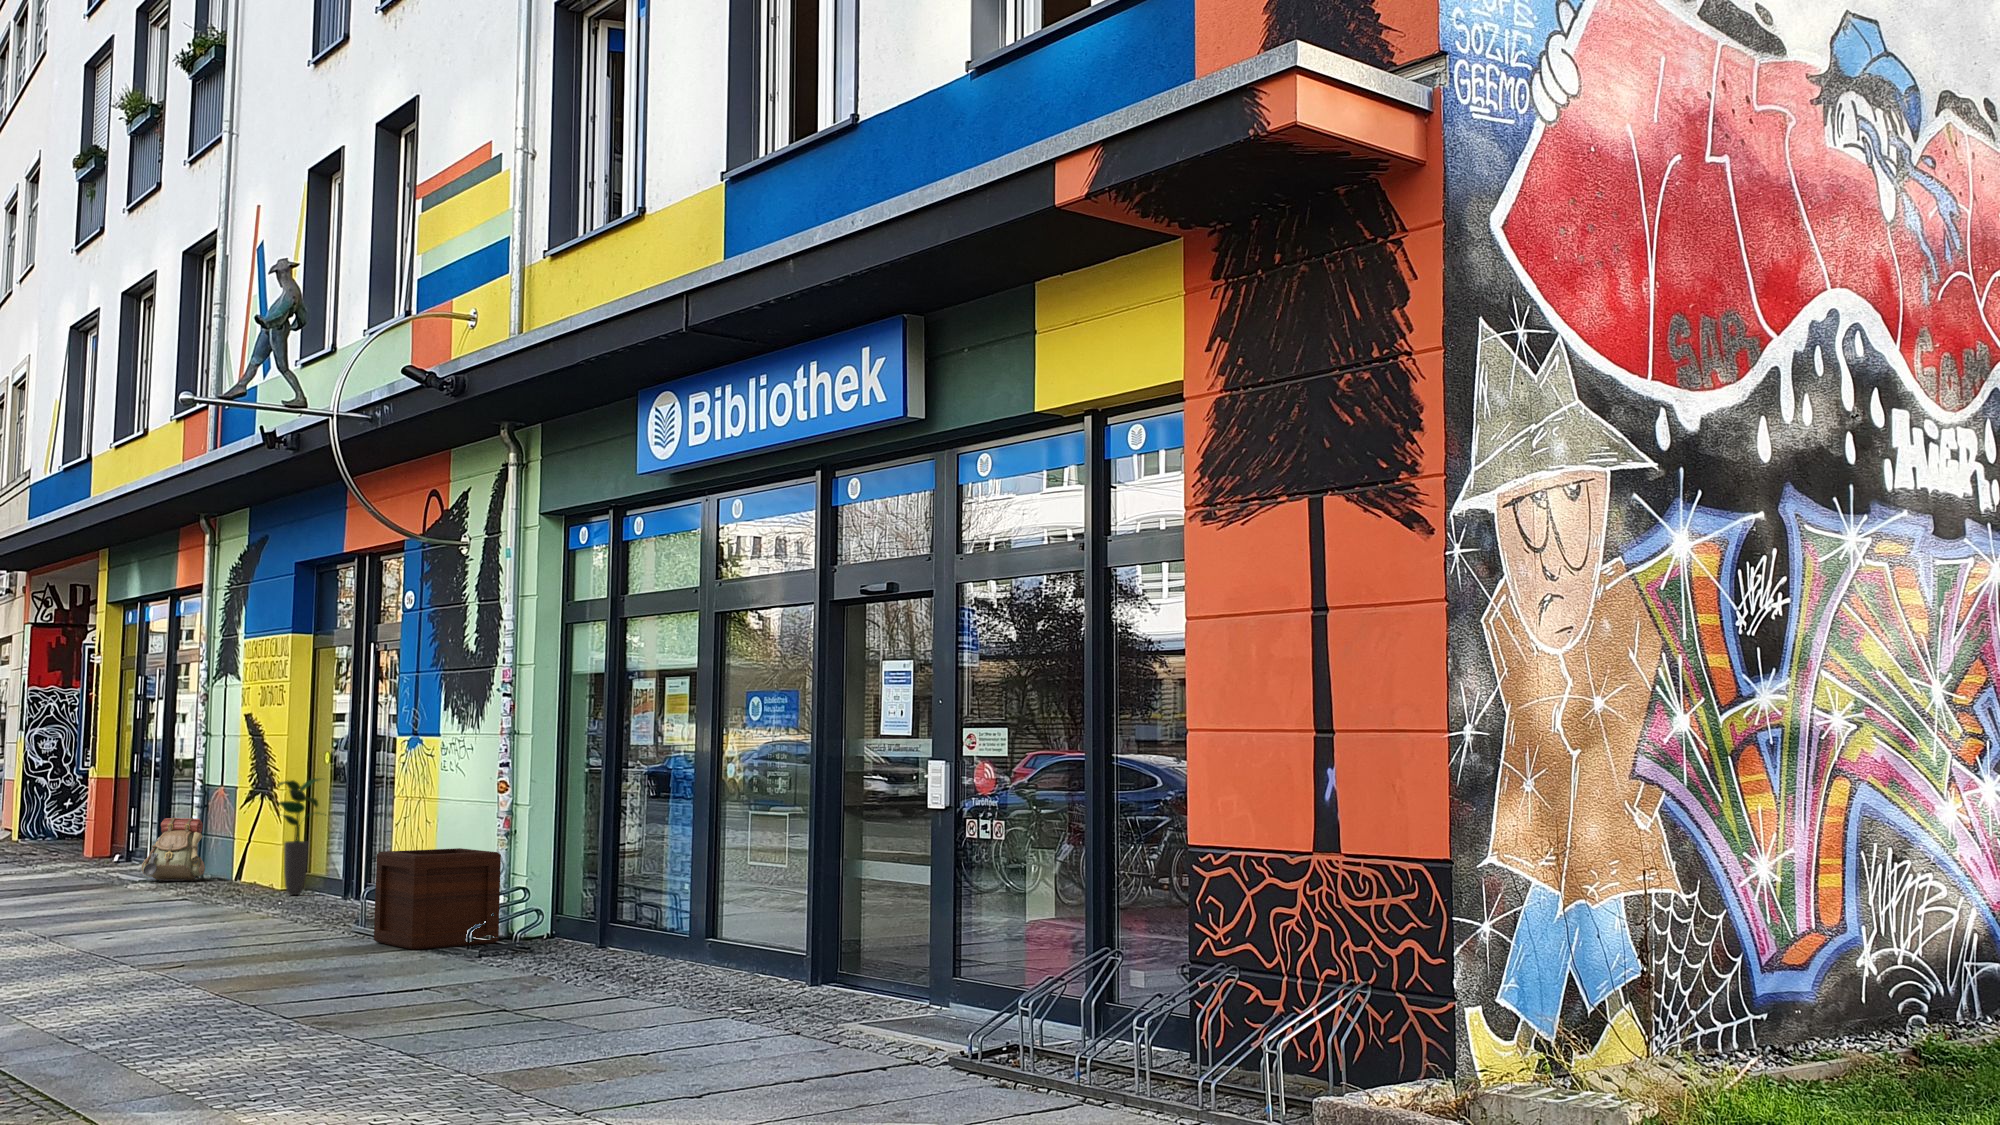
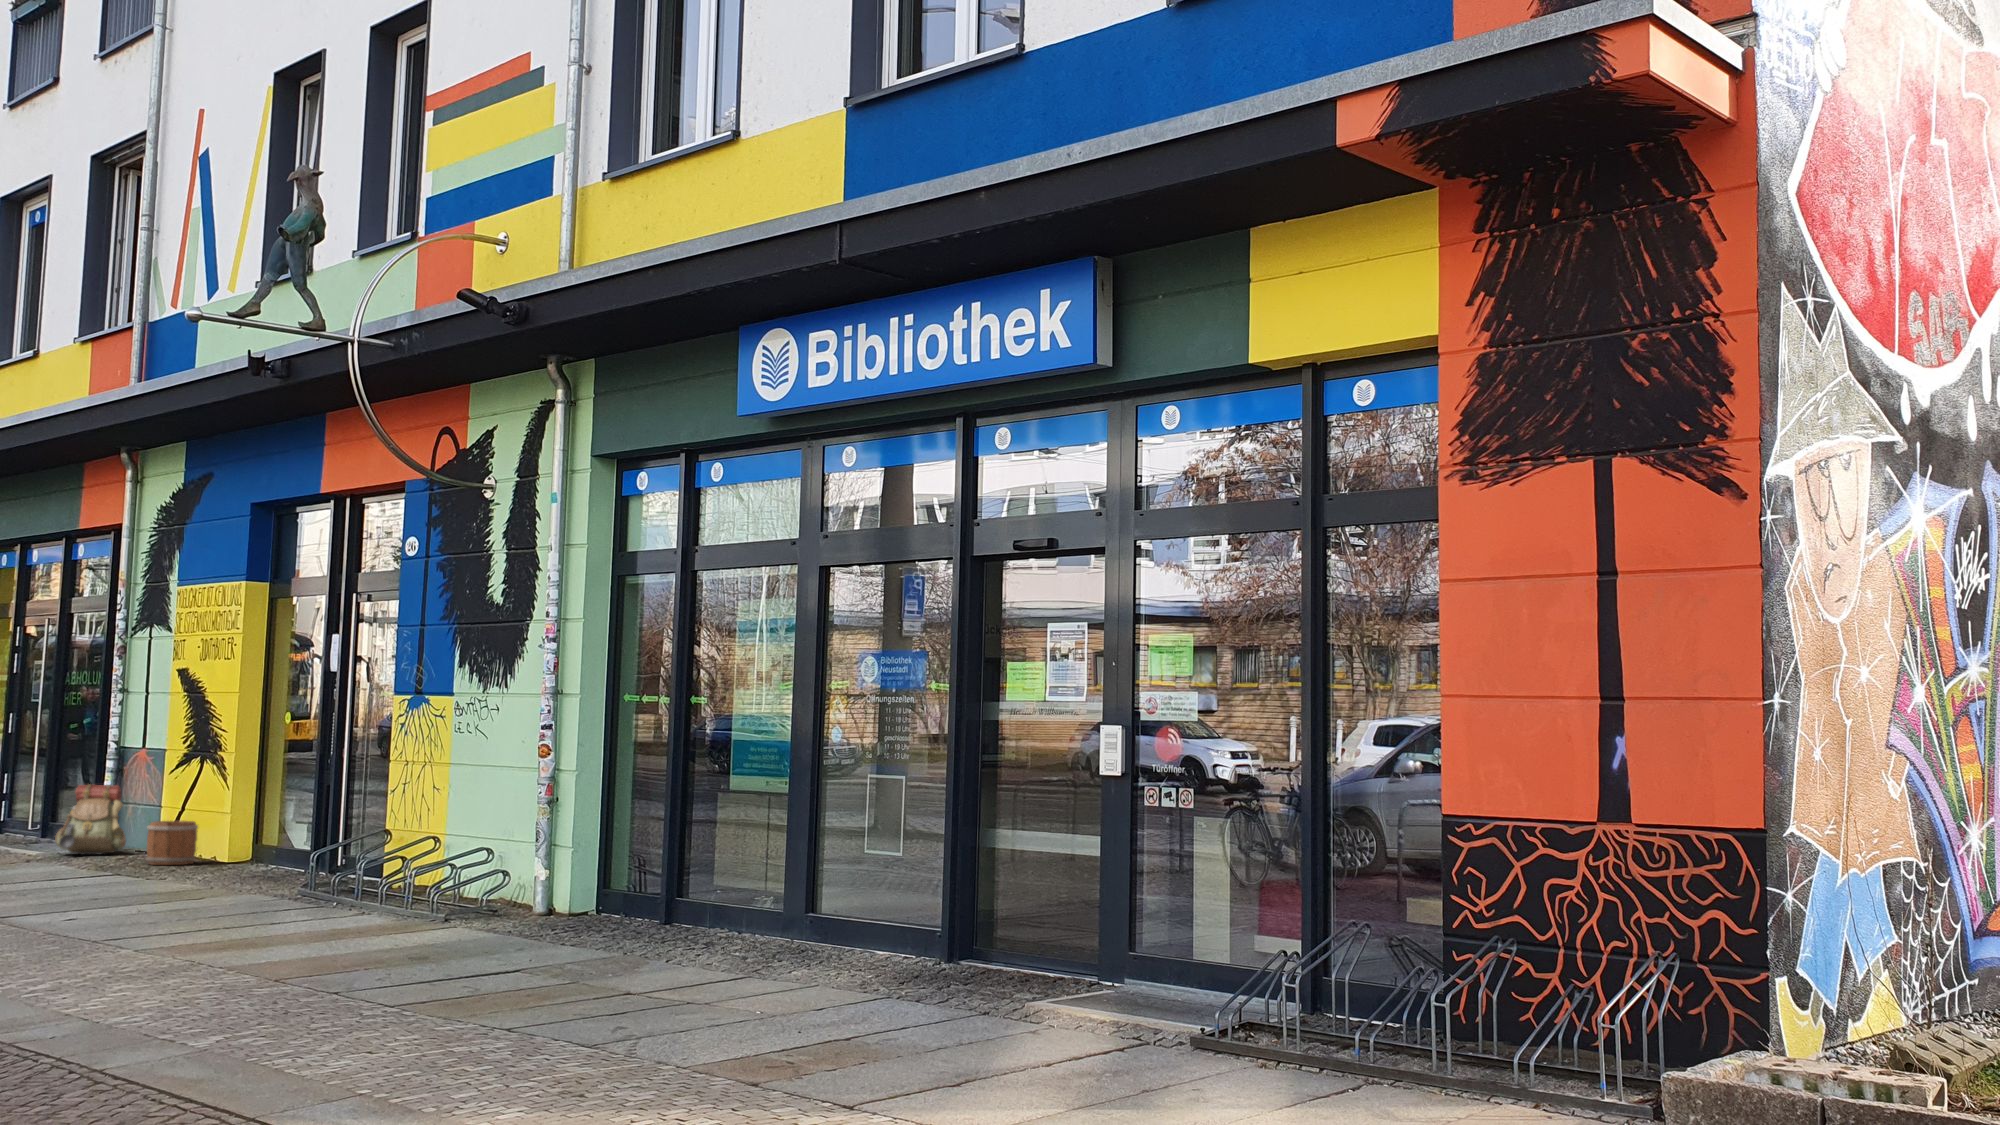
potted plant: present [277,779,326,895] -> none [227,742,287,870]
wooden crate: present [374,848,501,950] -> none [407,818,549,927]
bucket: none [209,850,258,891] -> present [145,821,198,865]

